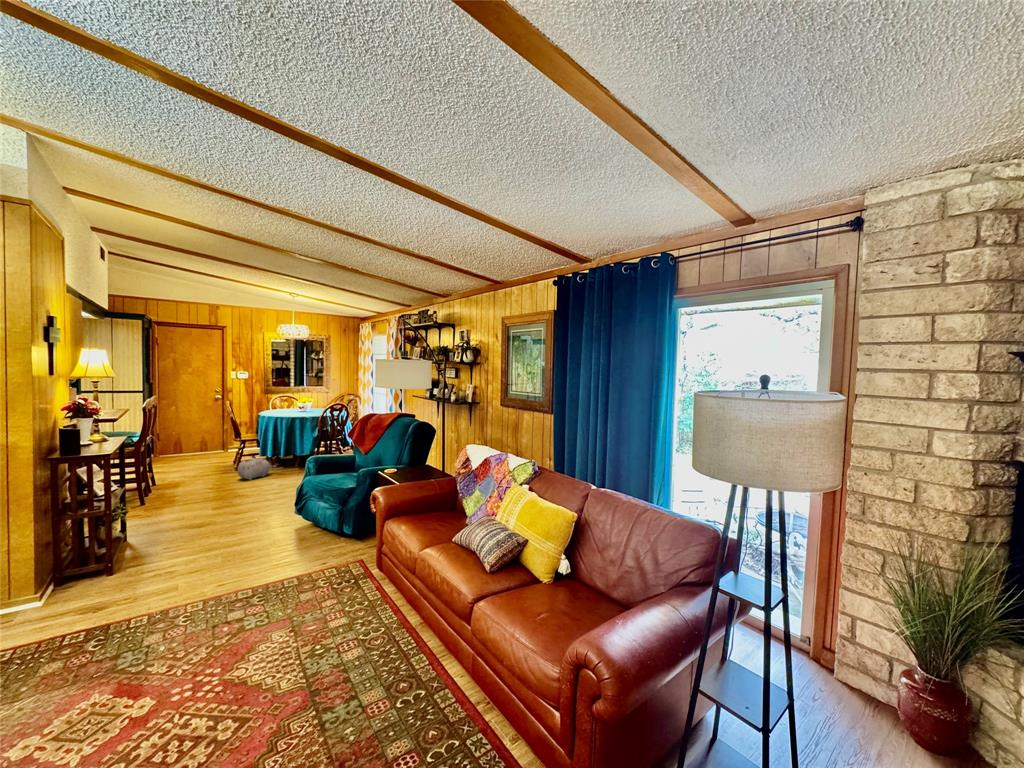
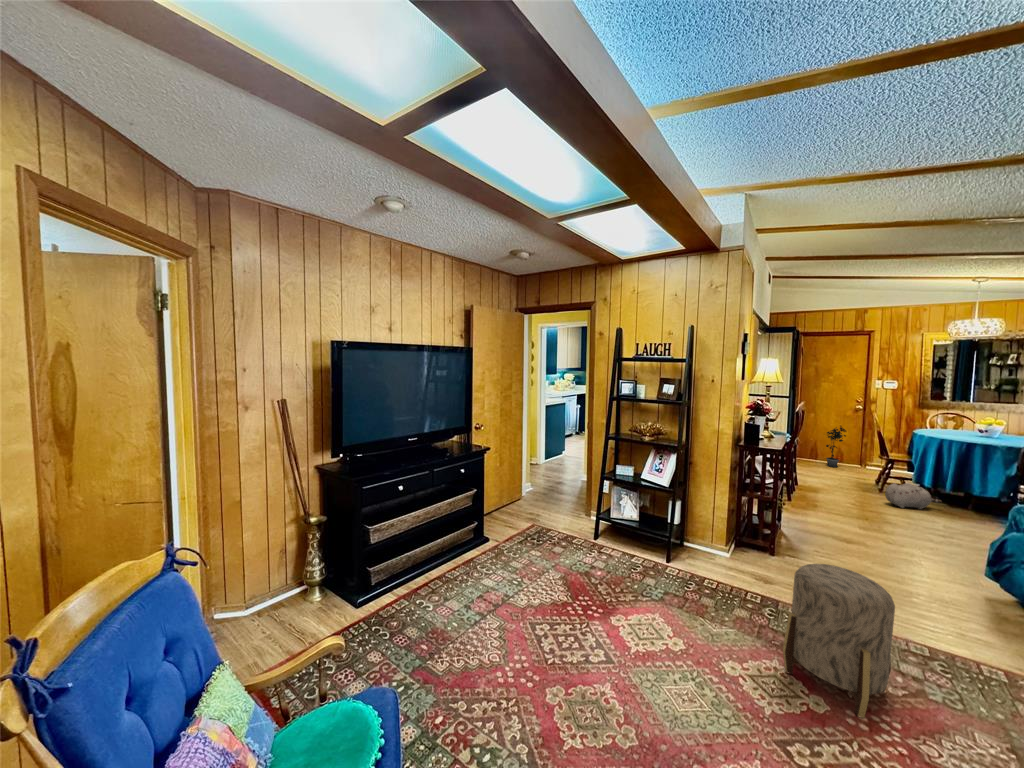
potted plant: none [186,416,209,458] -> present [826,426,846,467]
ottoman: none [98,554,210,697] -> present [783,564,895,718]

